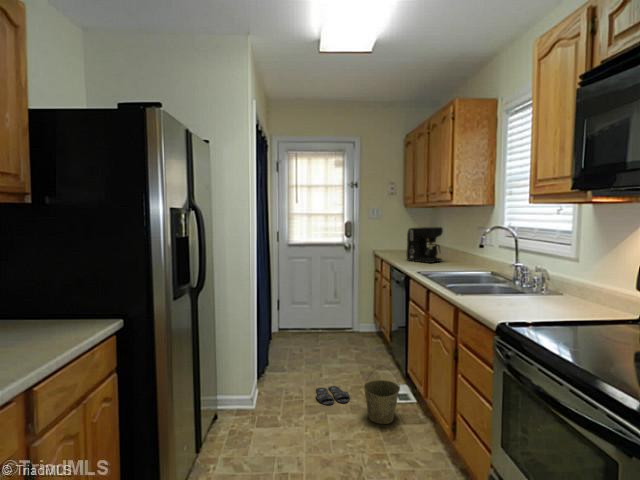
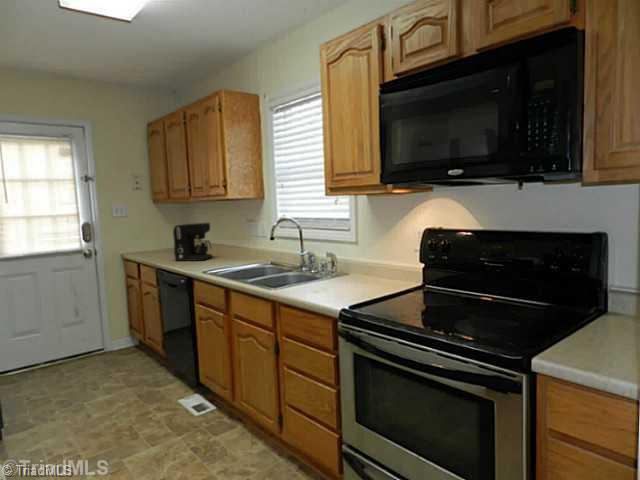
bucket: present [364,380,400,424] -> none [164,384,207,450]
slippers: present [316,386,350,405] -> none [88,427,140,457]

